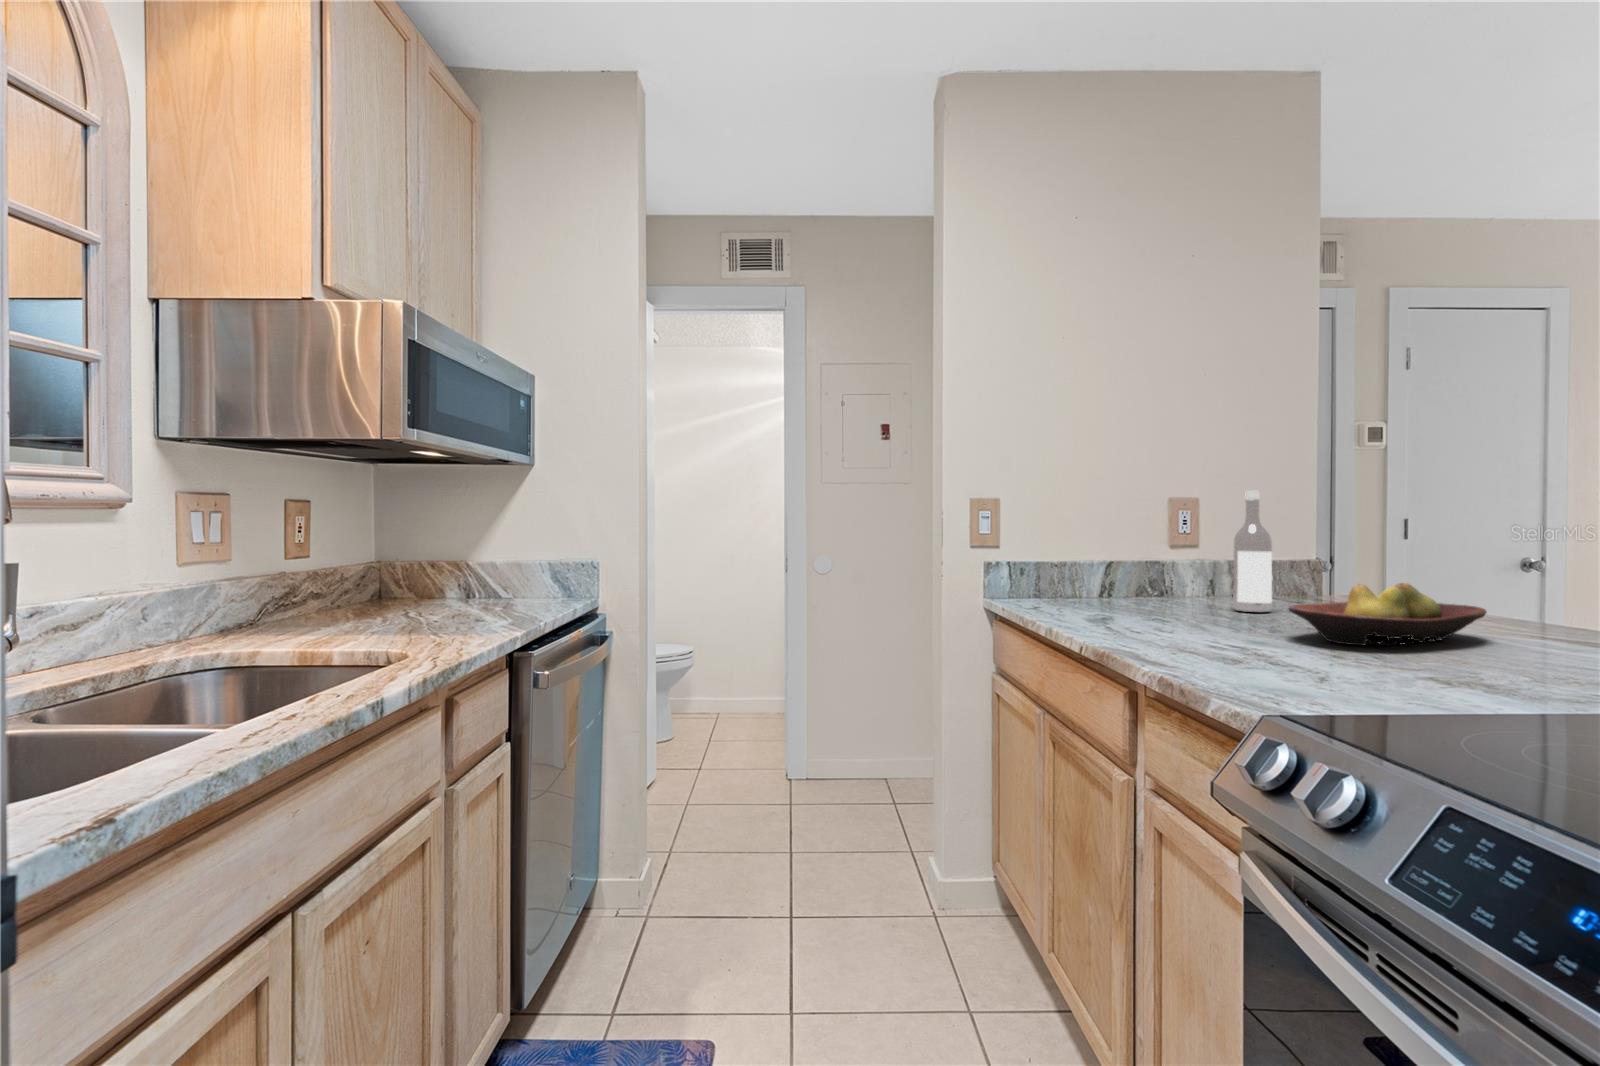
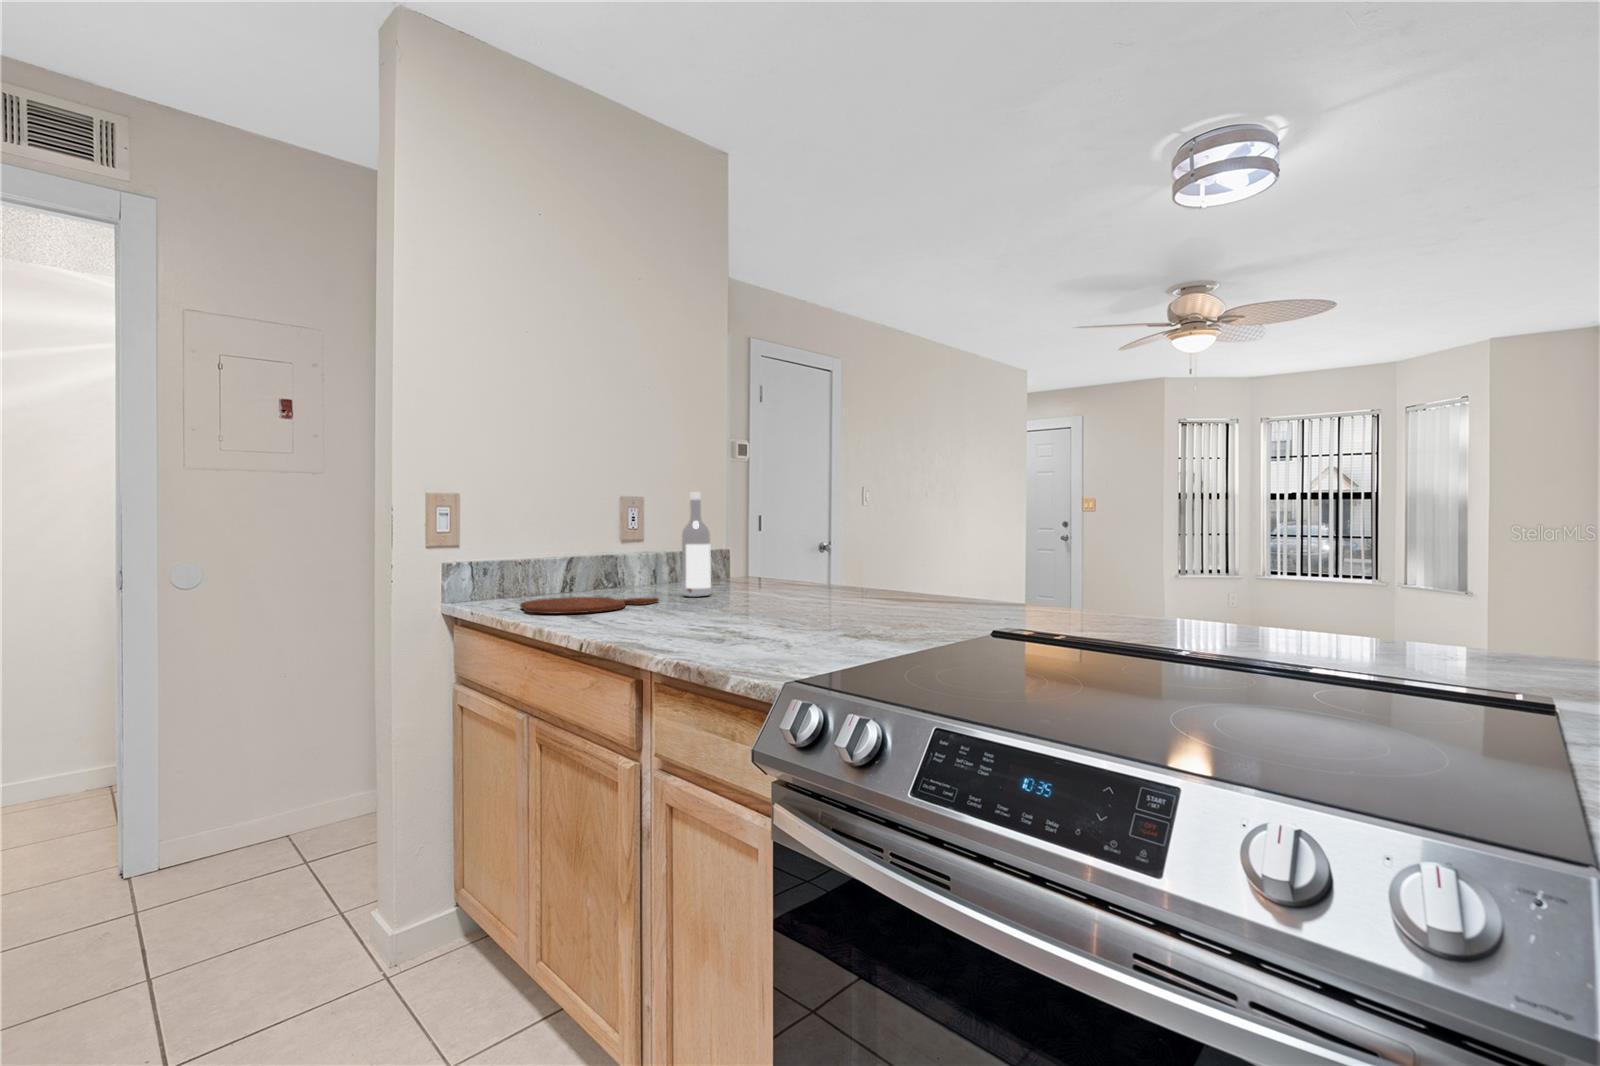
fruit bowl: present [1289,583,1486,645] -> none [741,565,856,616]
cutting board: none [1048,602,1198,618] -> present [520,597,659,614]

